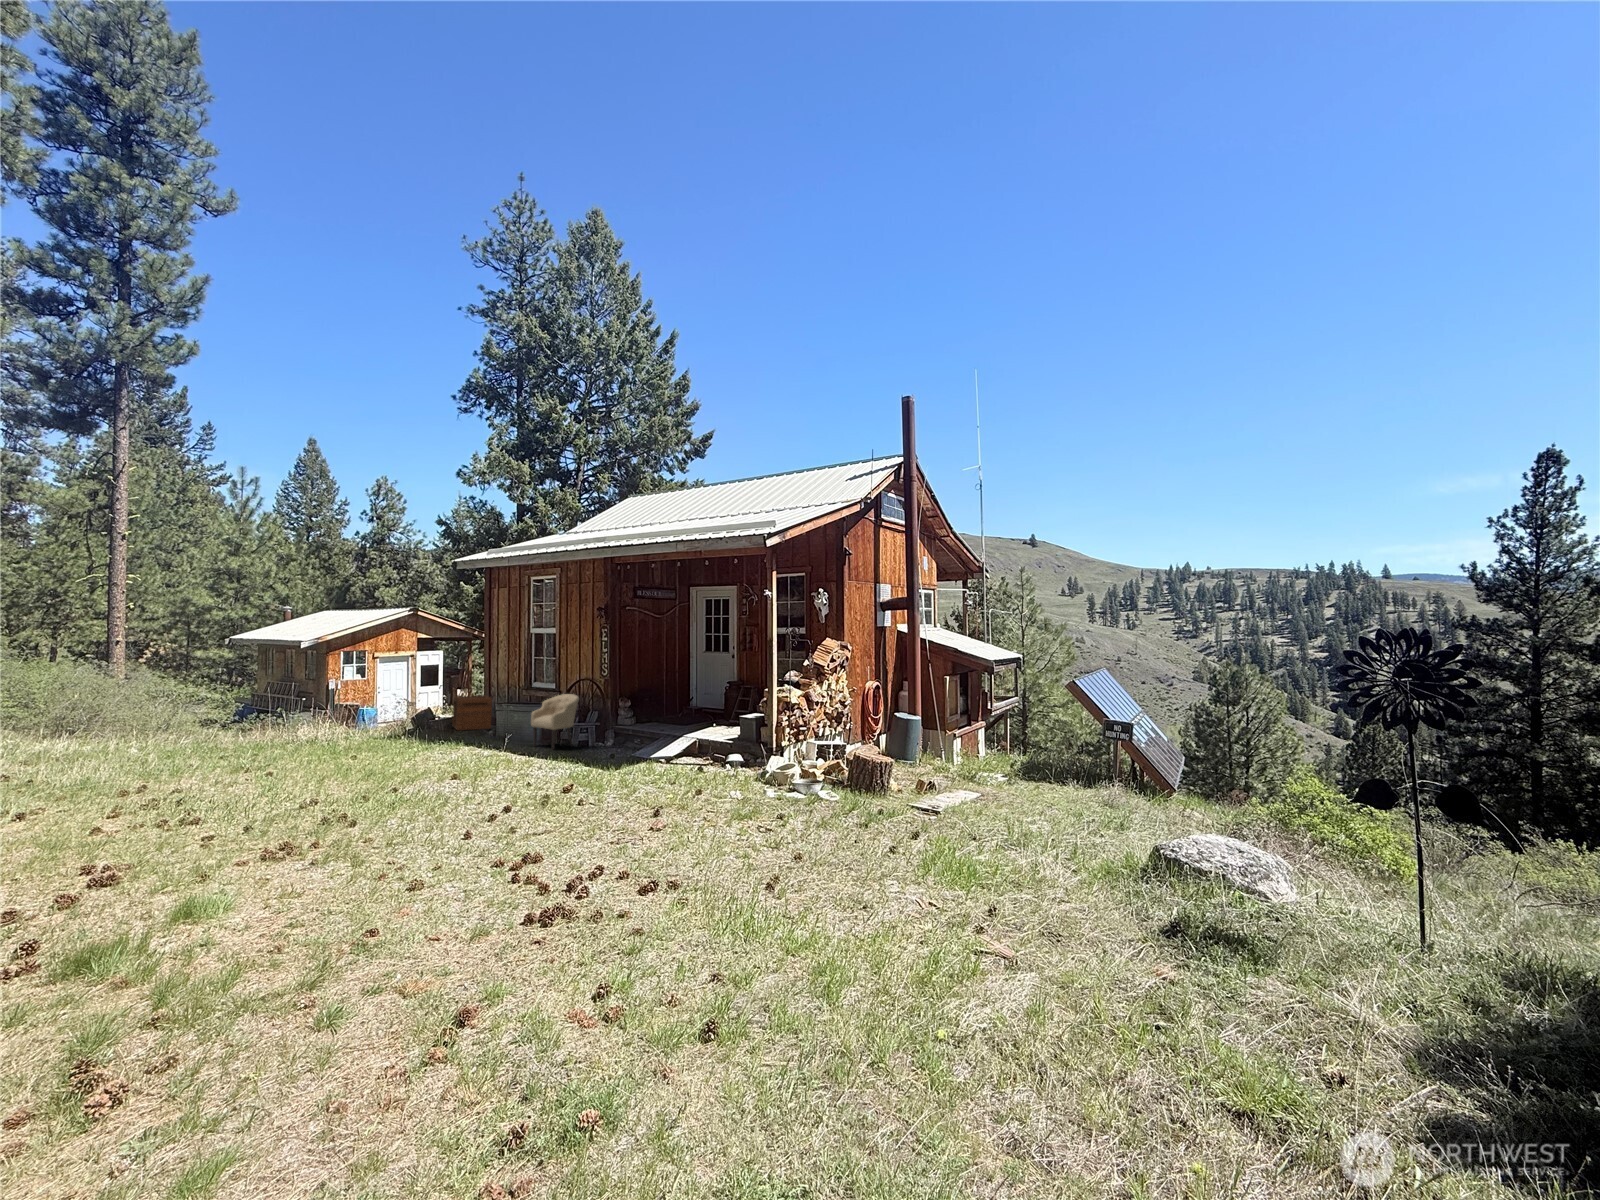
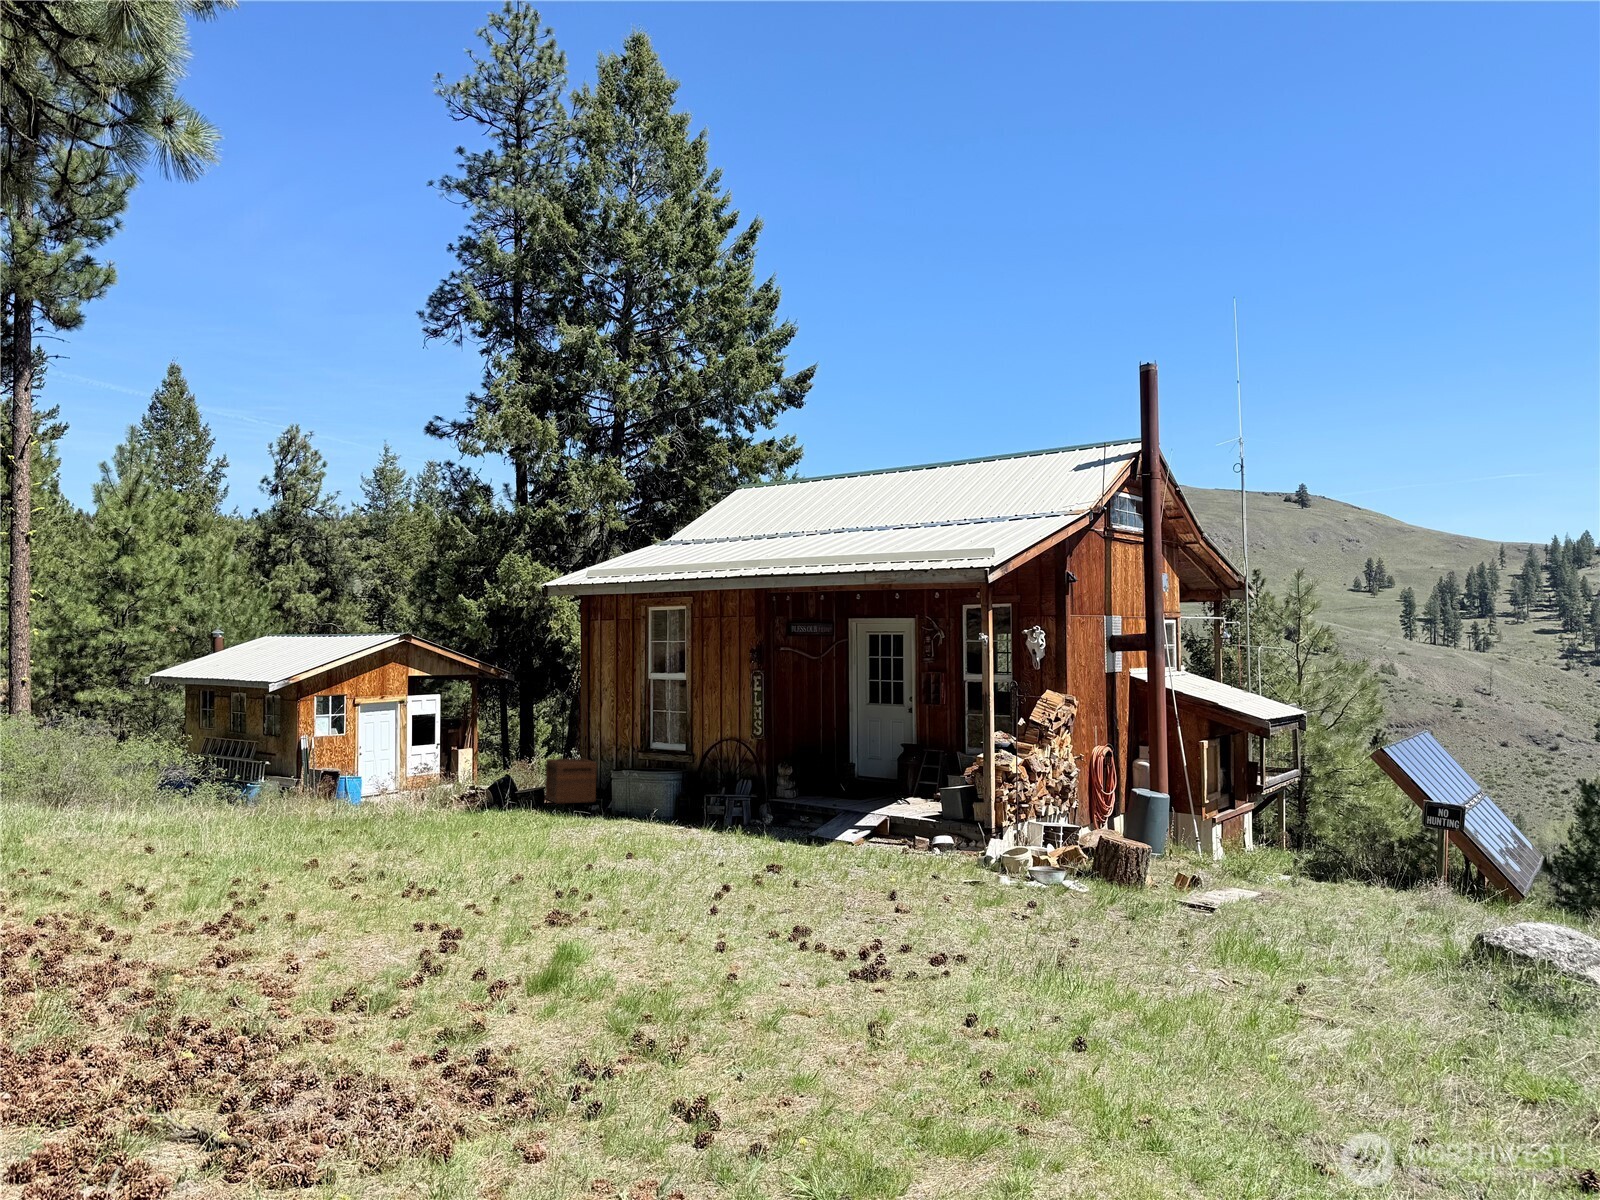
chair: present [531,694,579,750] -> none [667,758,725,829]

